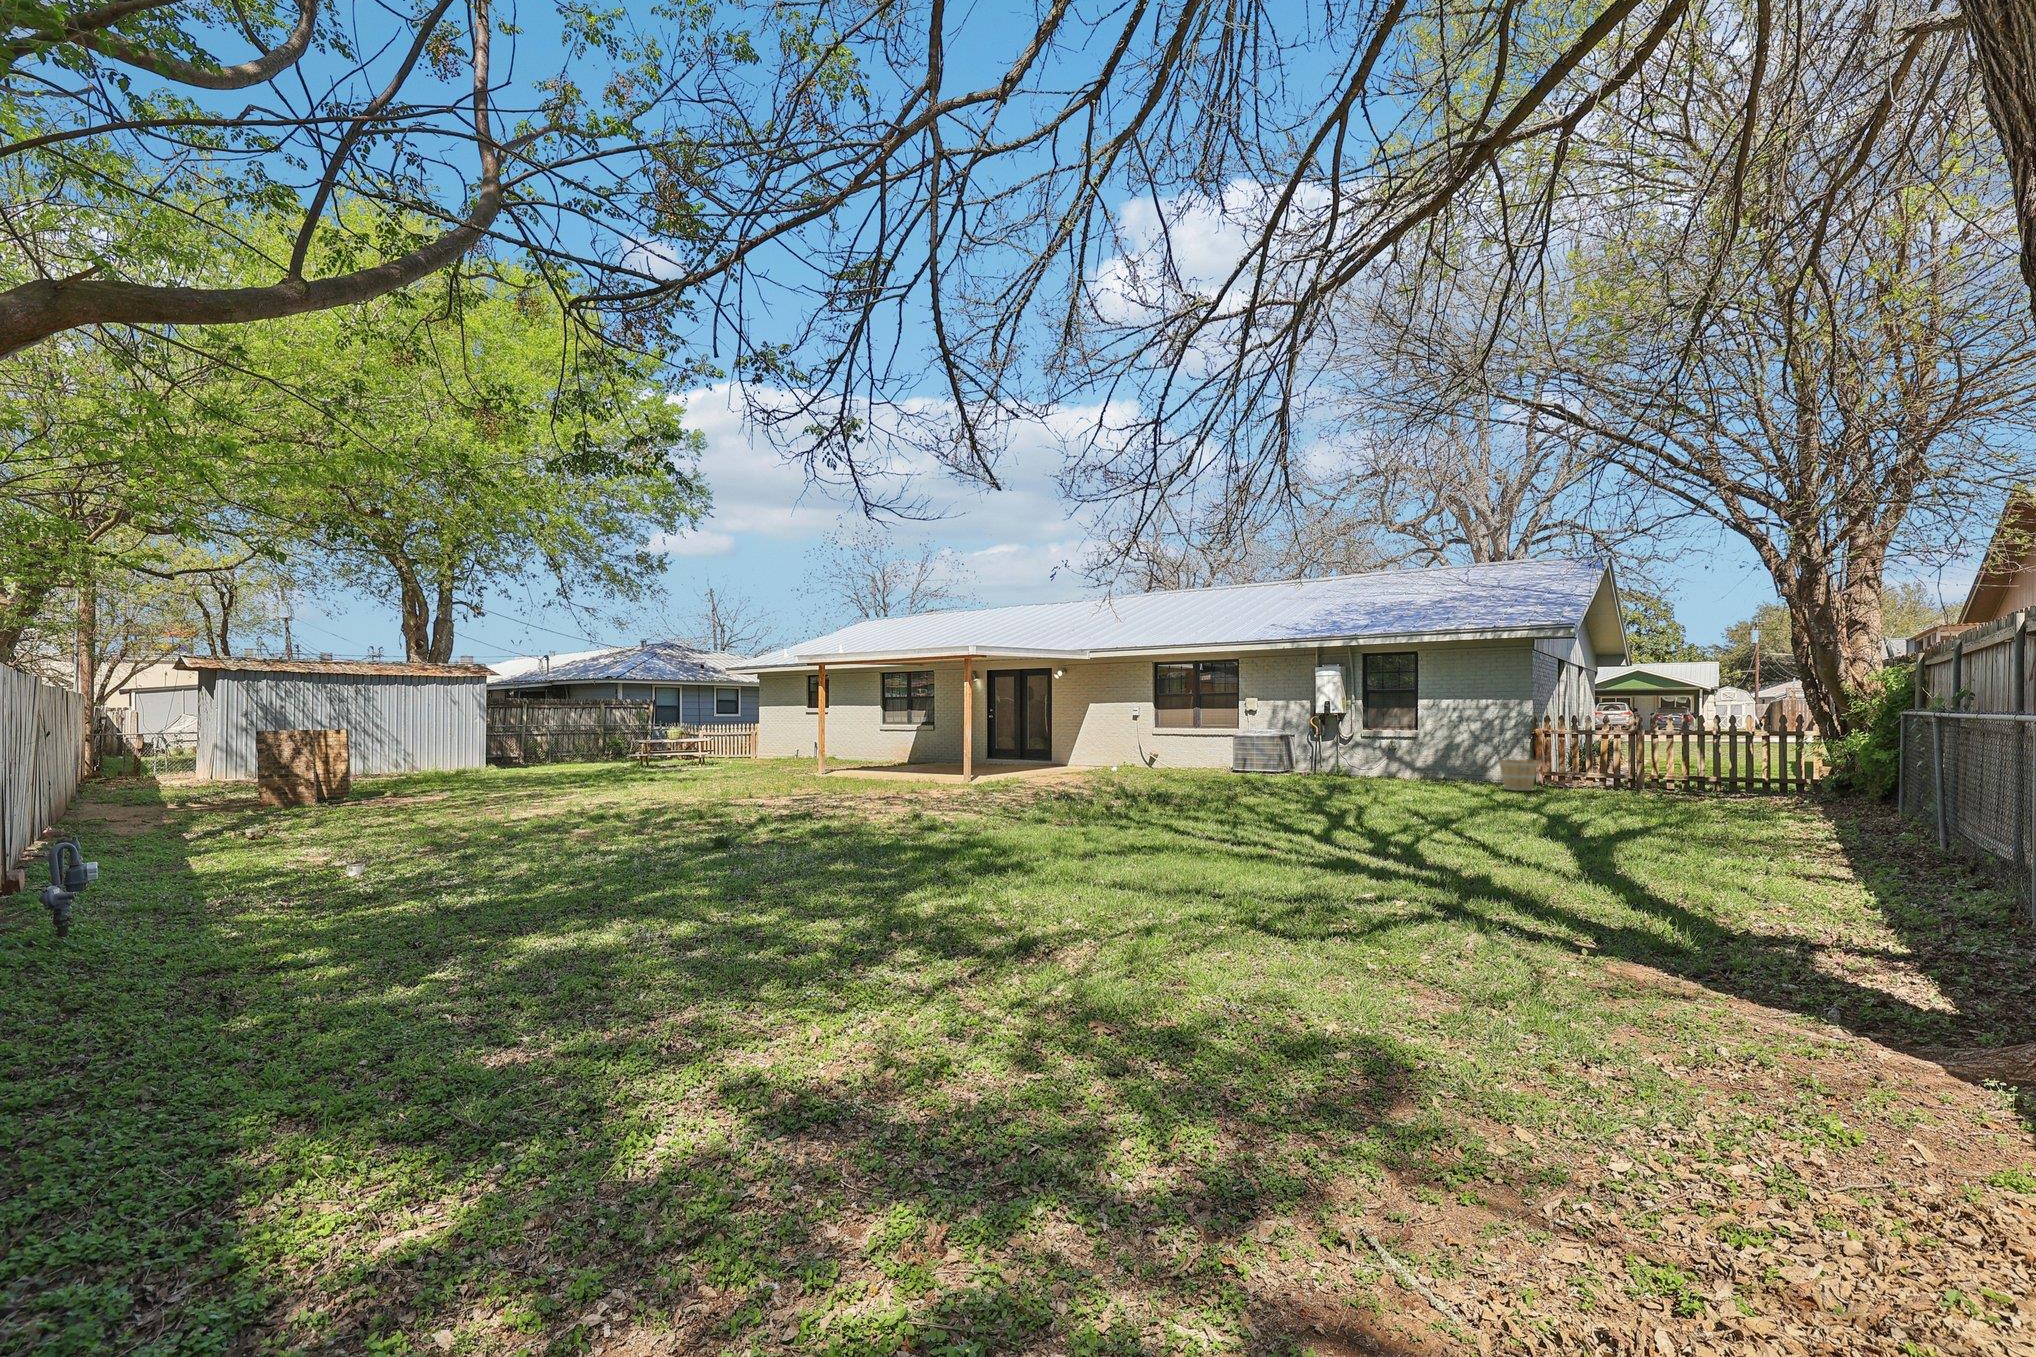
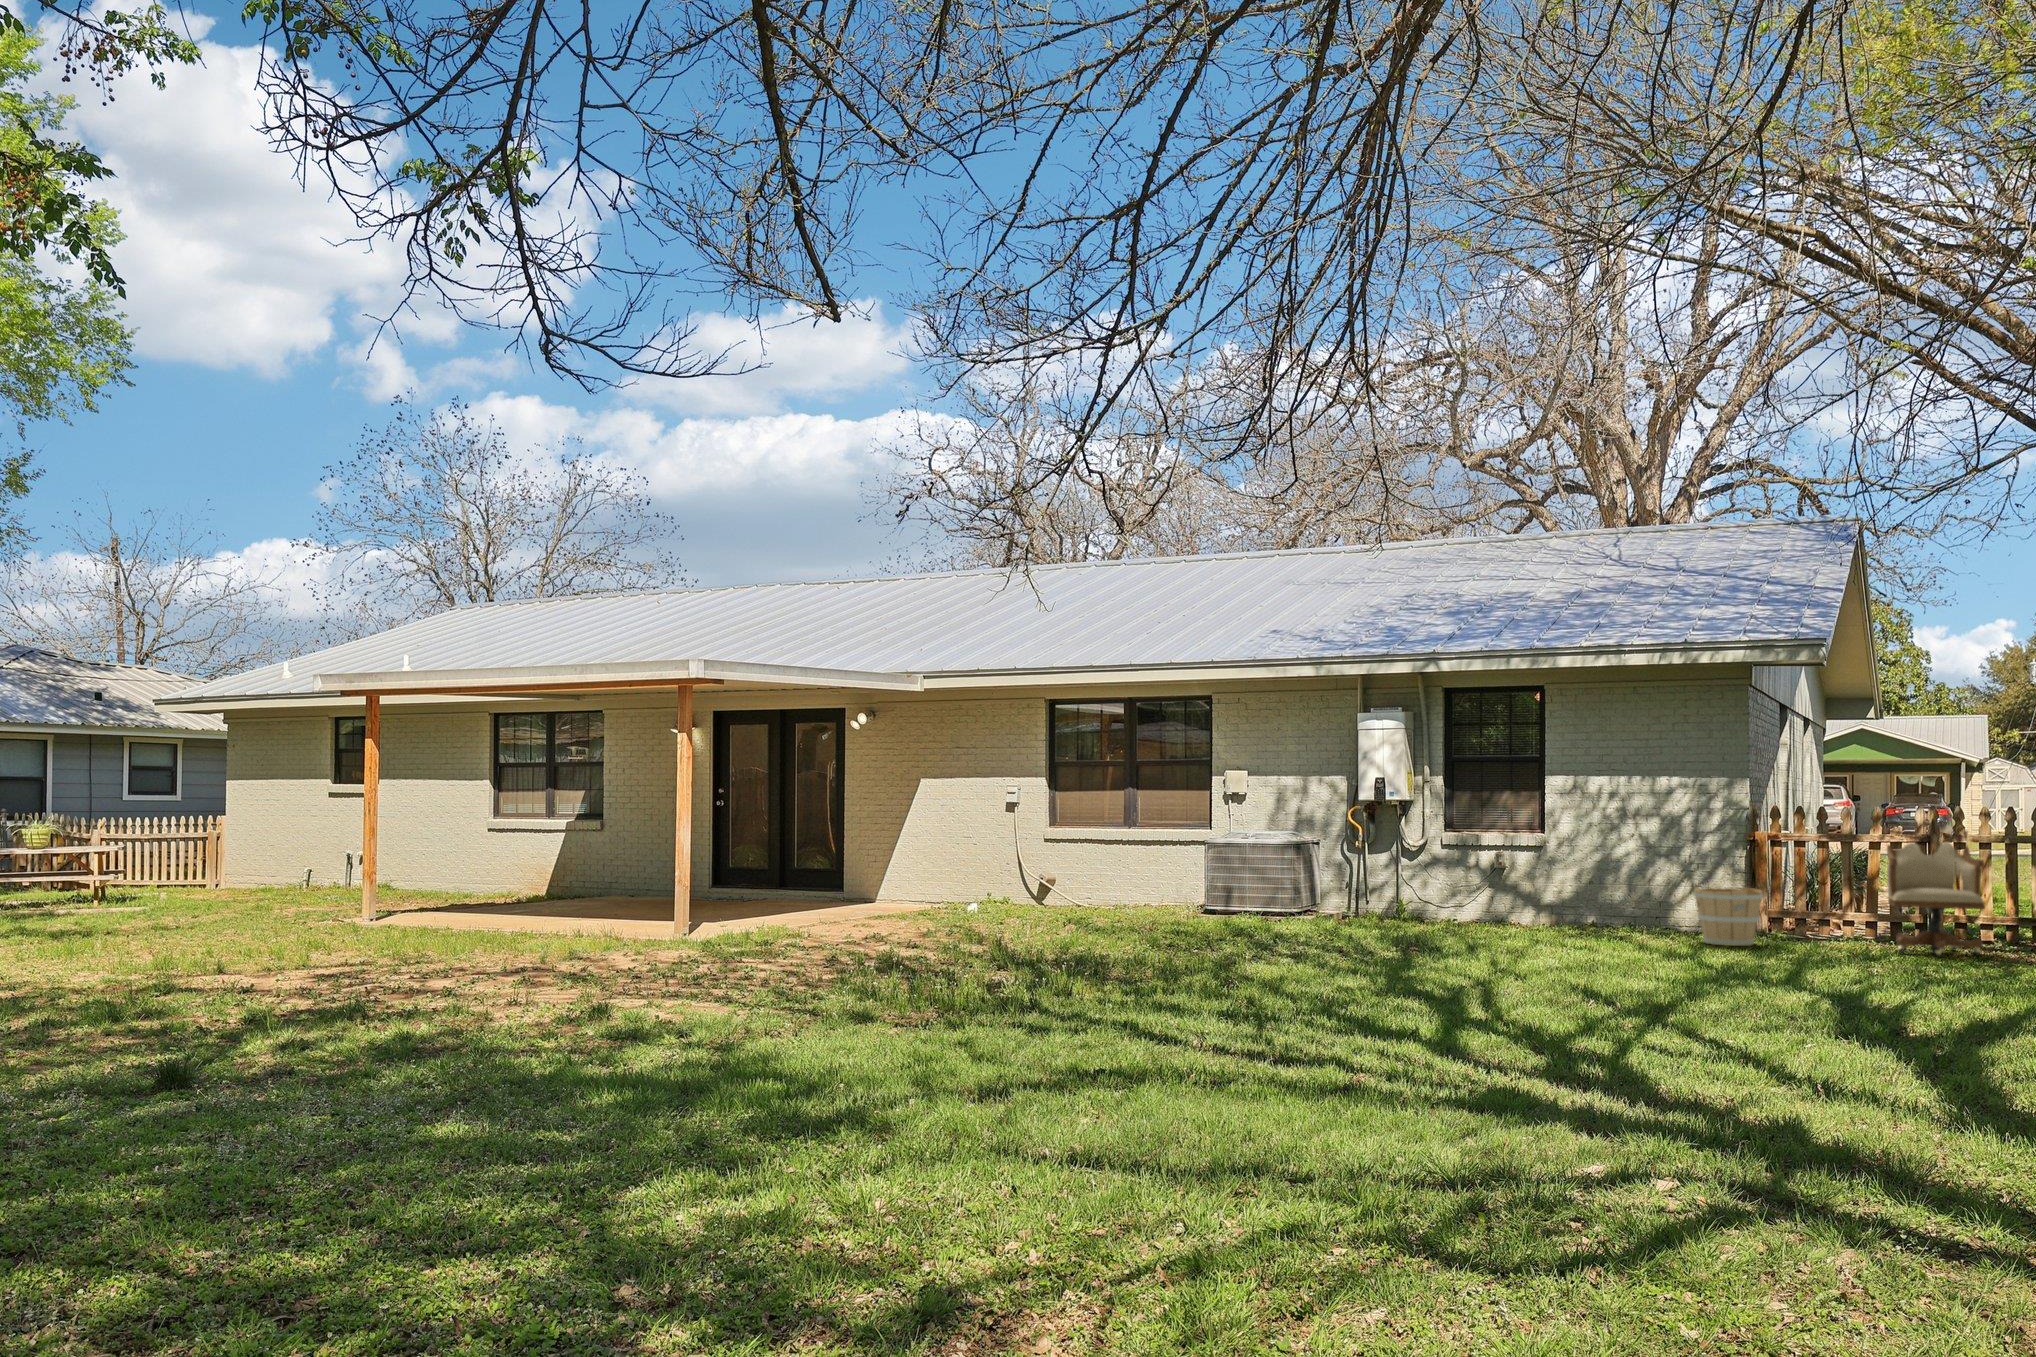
chair: none [1609,727,1665,797] -> present [1884,829,1985,956]

